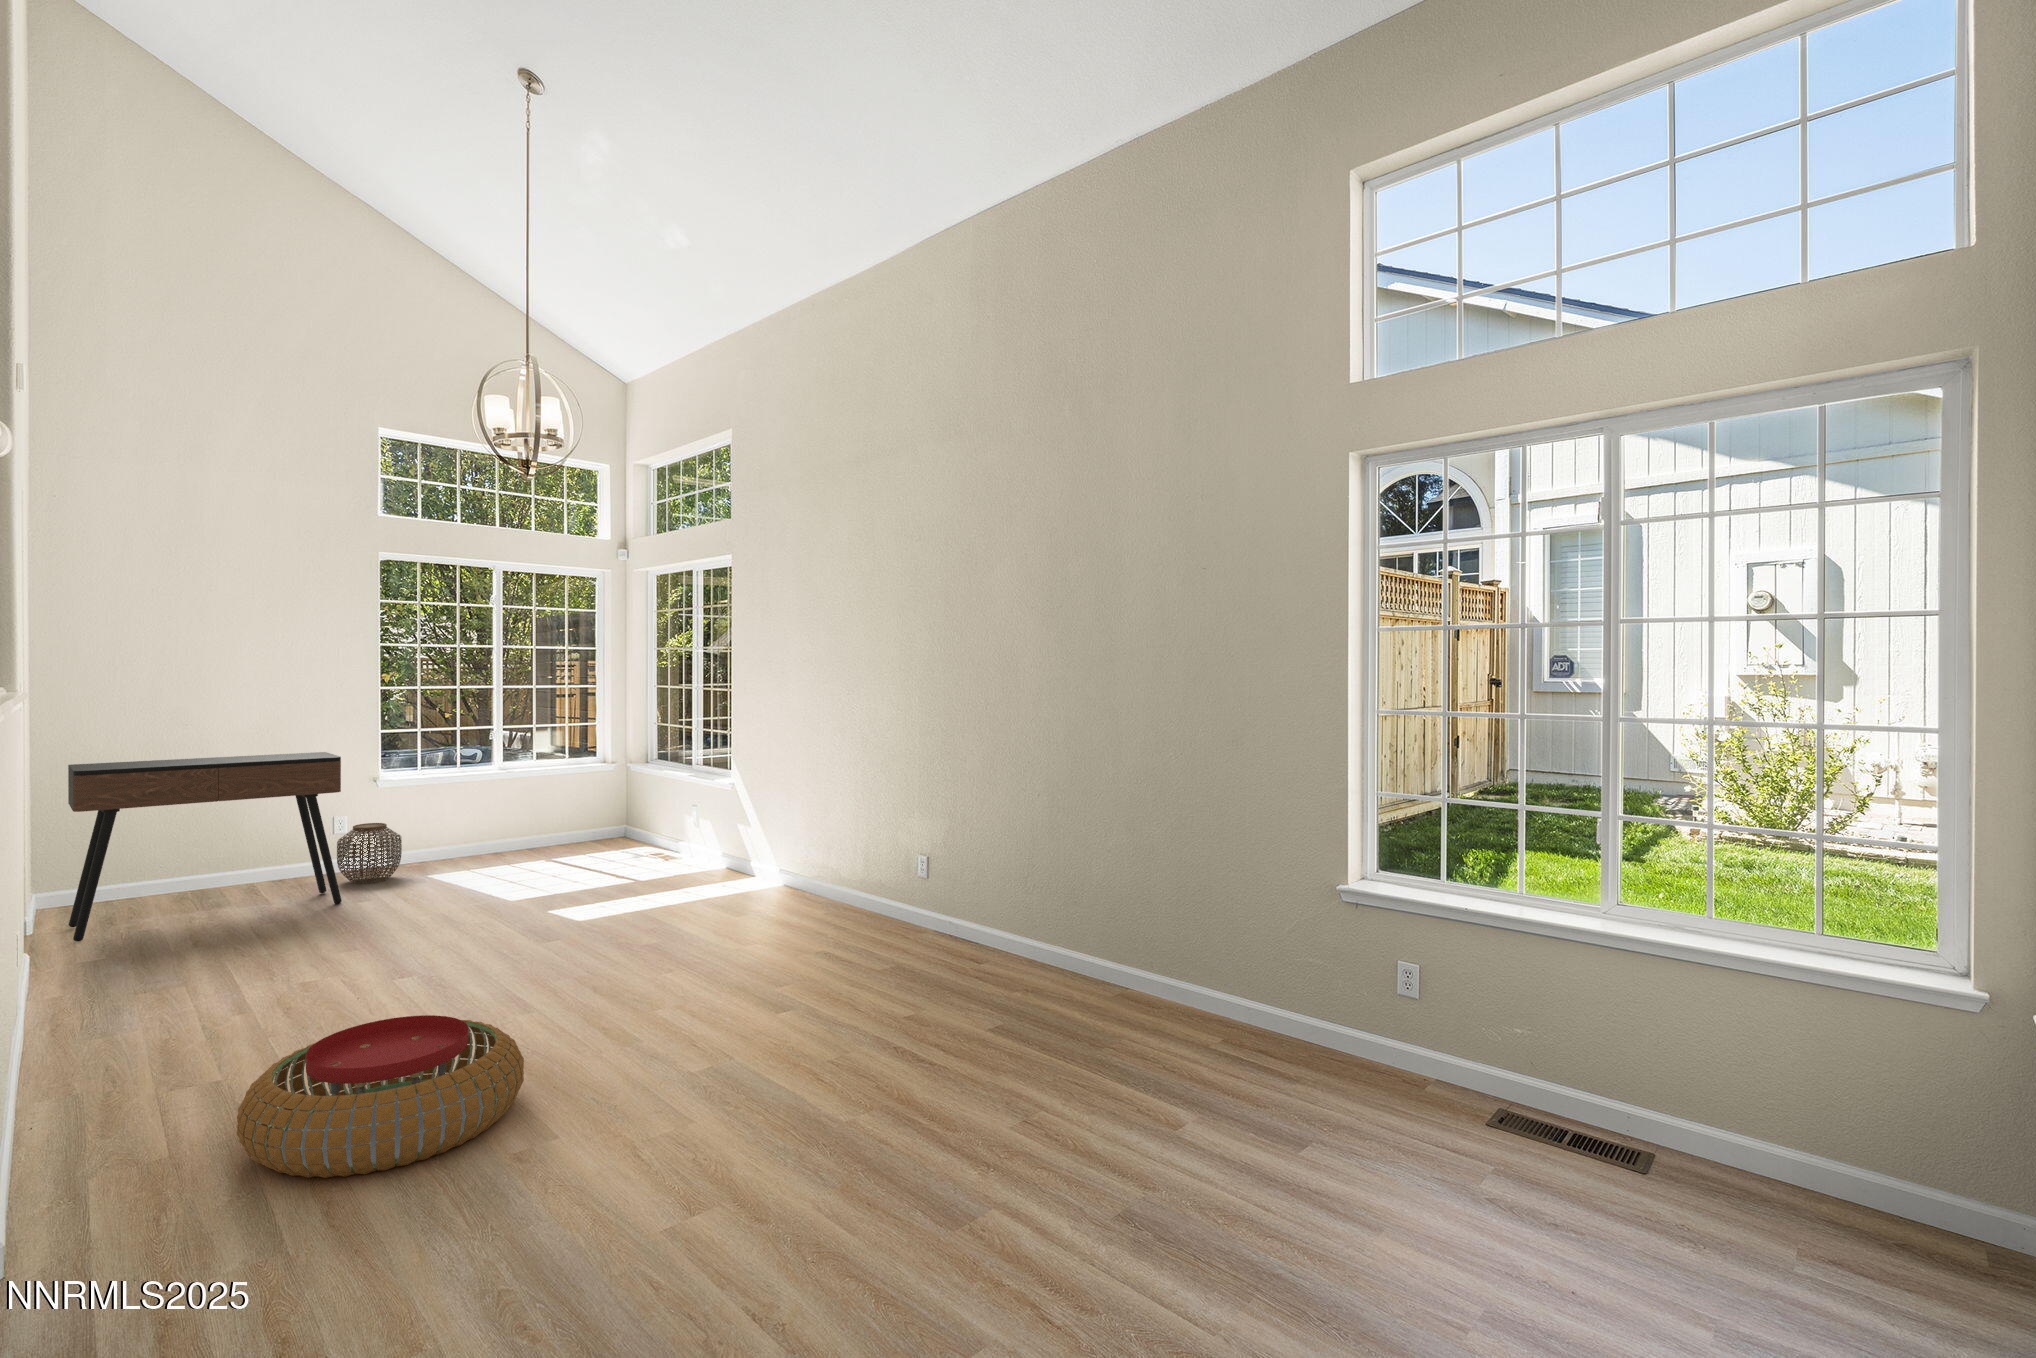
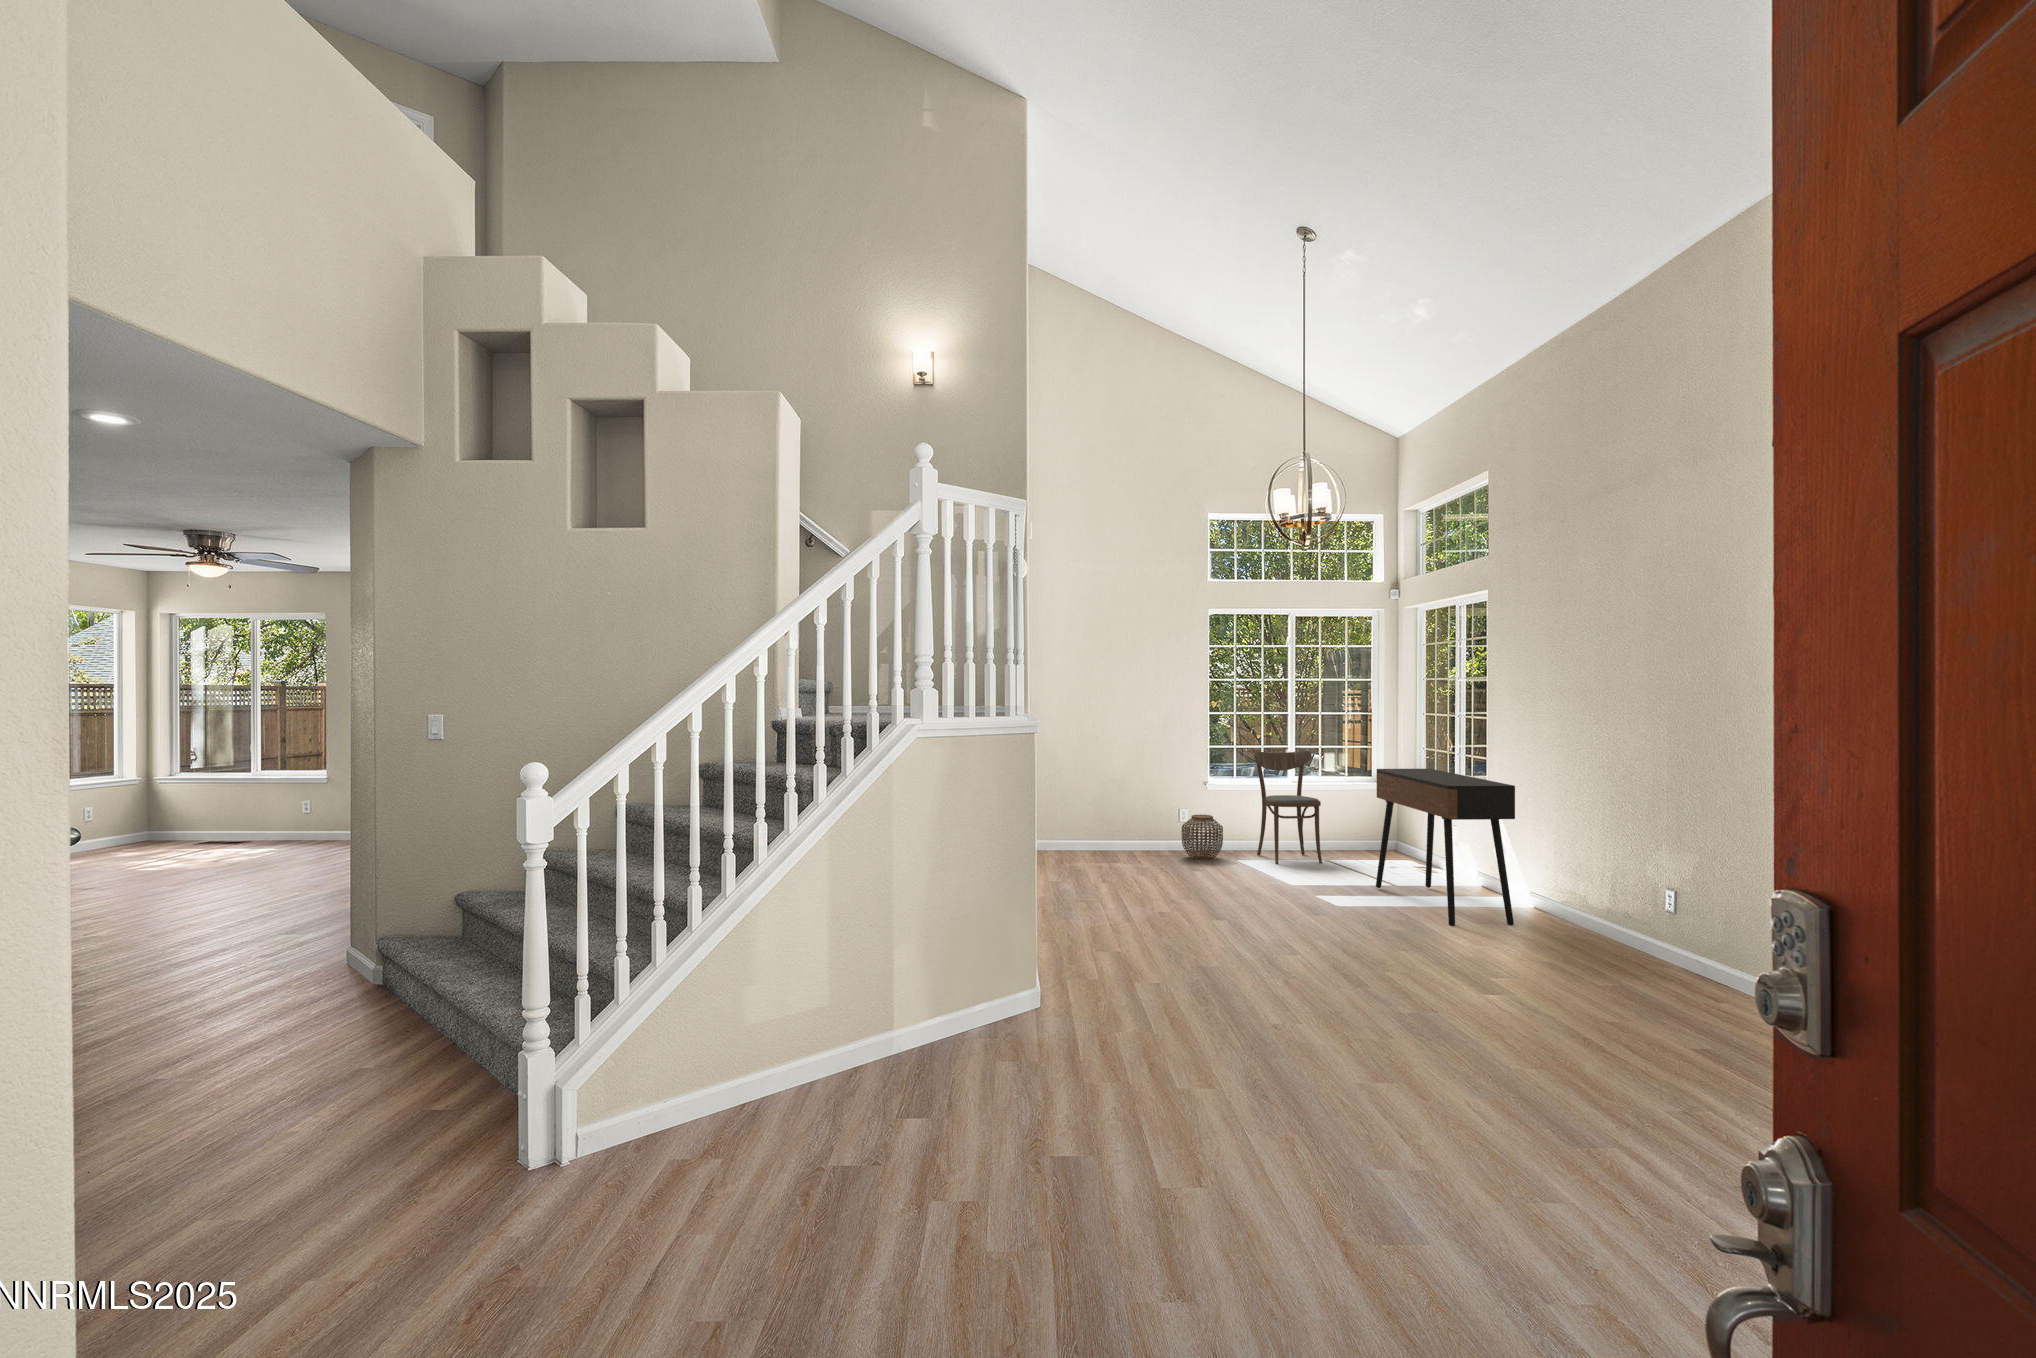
dining chair: none [447,732,539,875] -> present [1254,751,1322,864]
console table: present [68,752,342,941] -> present [1376,769,1515,926]
pouf: present [237,1015,524,1178] -> none [1122,940,1286,1034]

